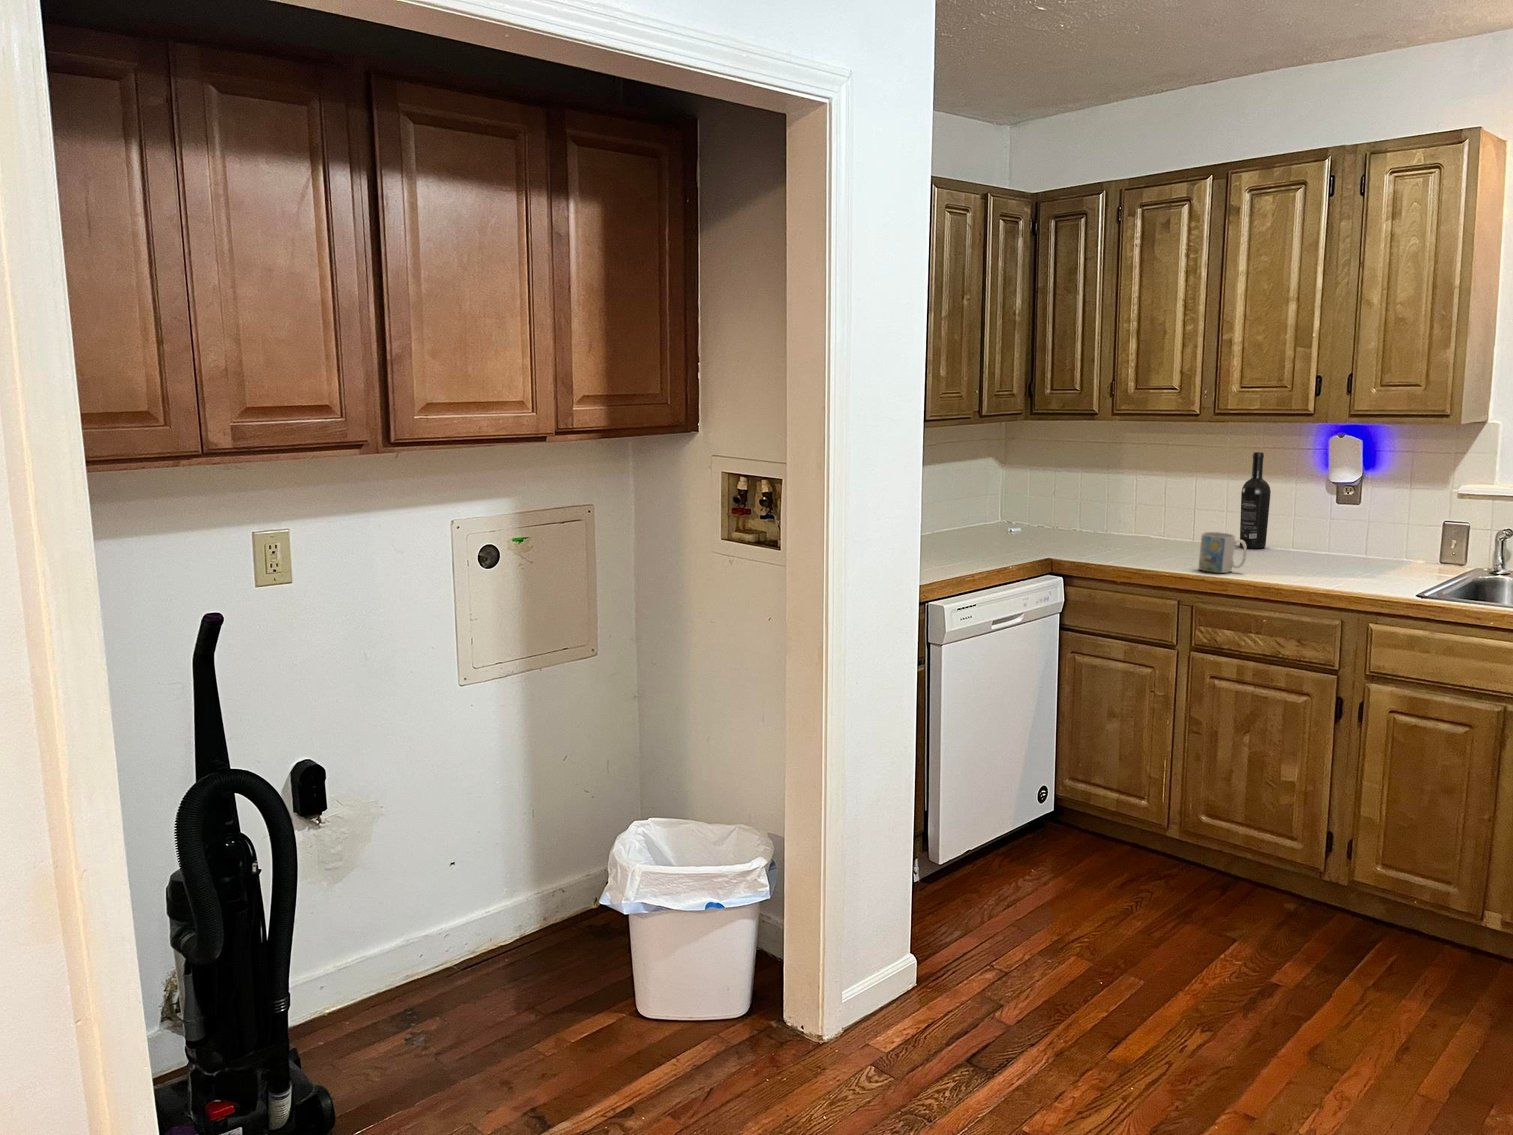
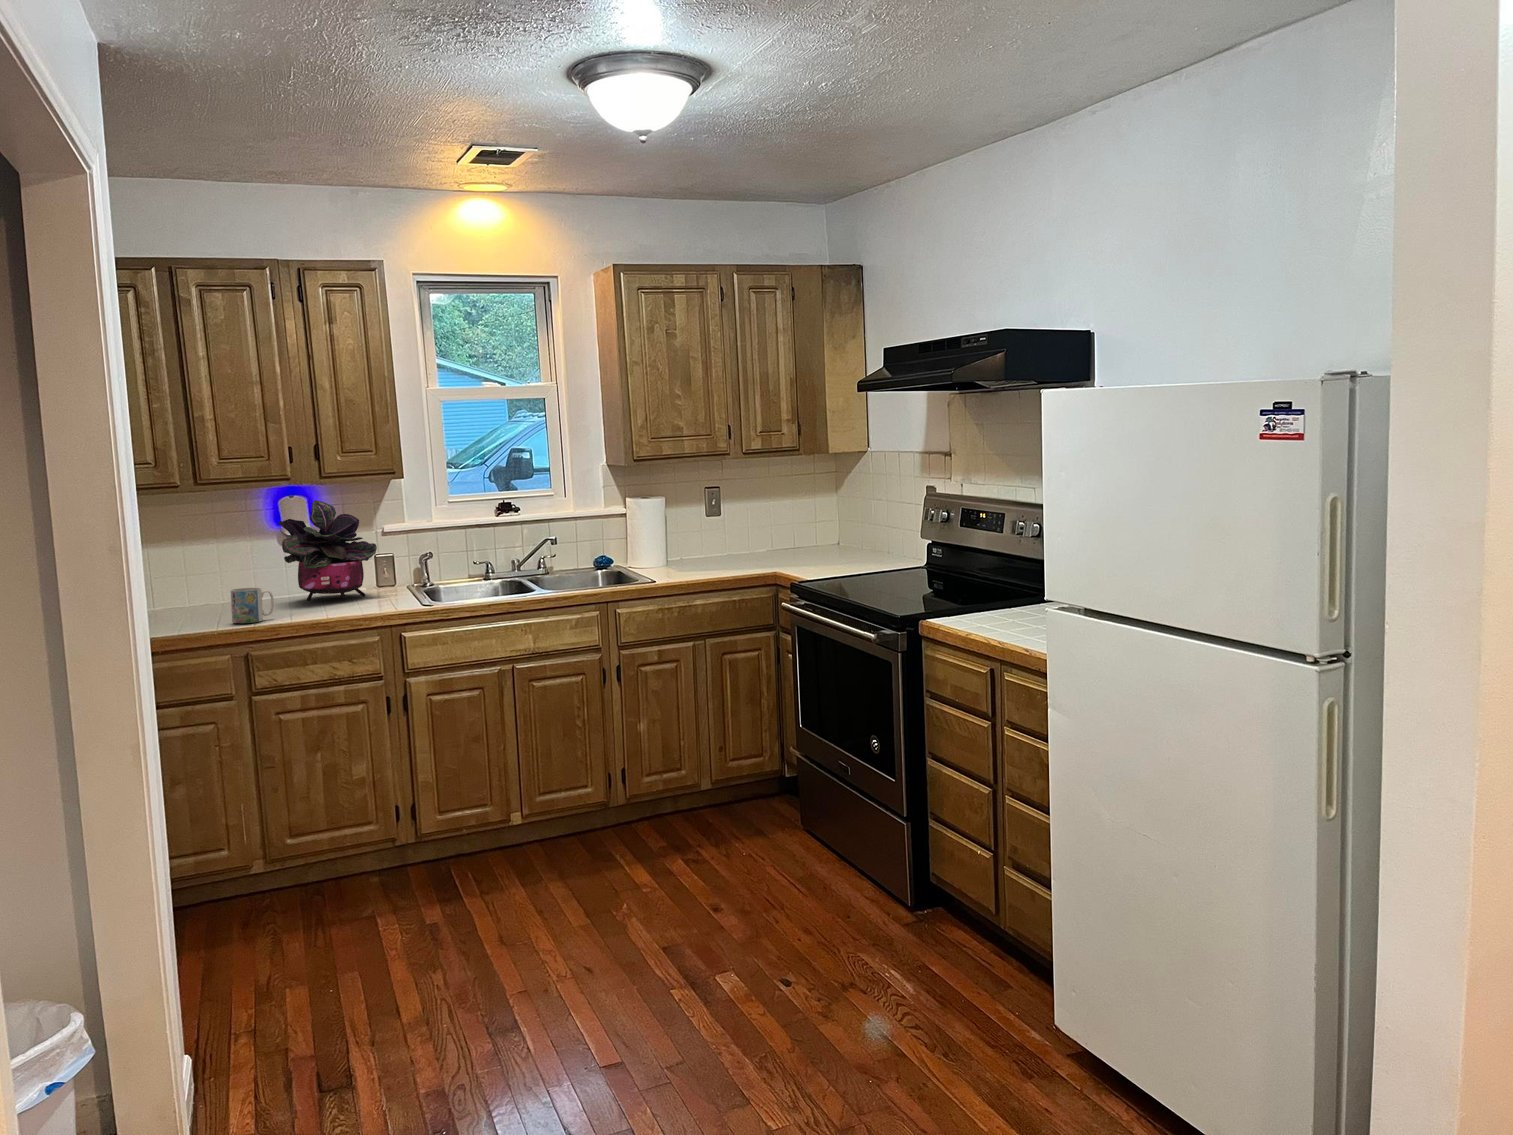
potted plant: none [1296,443,1419,570] -> present [278,500,377,601]
wine bottle: present [1240,452,1271,549] -> none [206,519,236,606]

